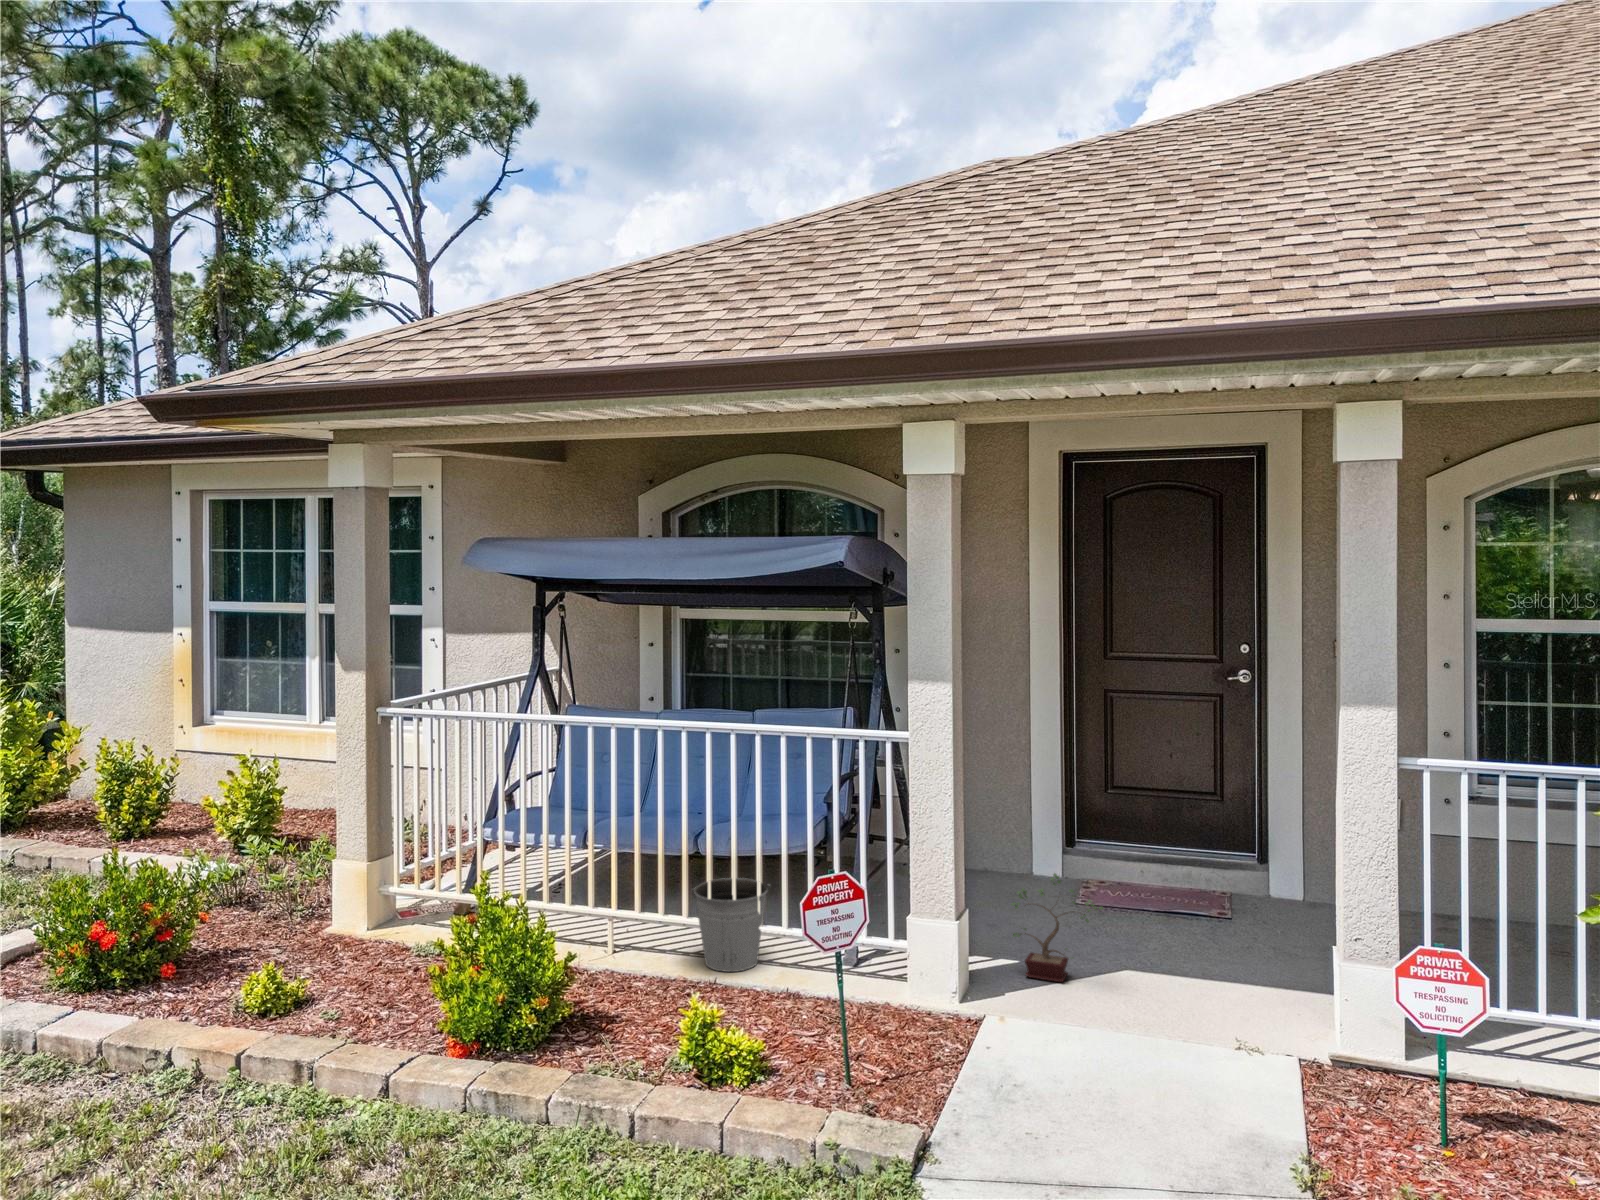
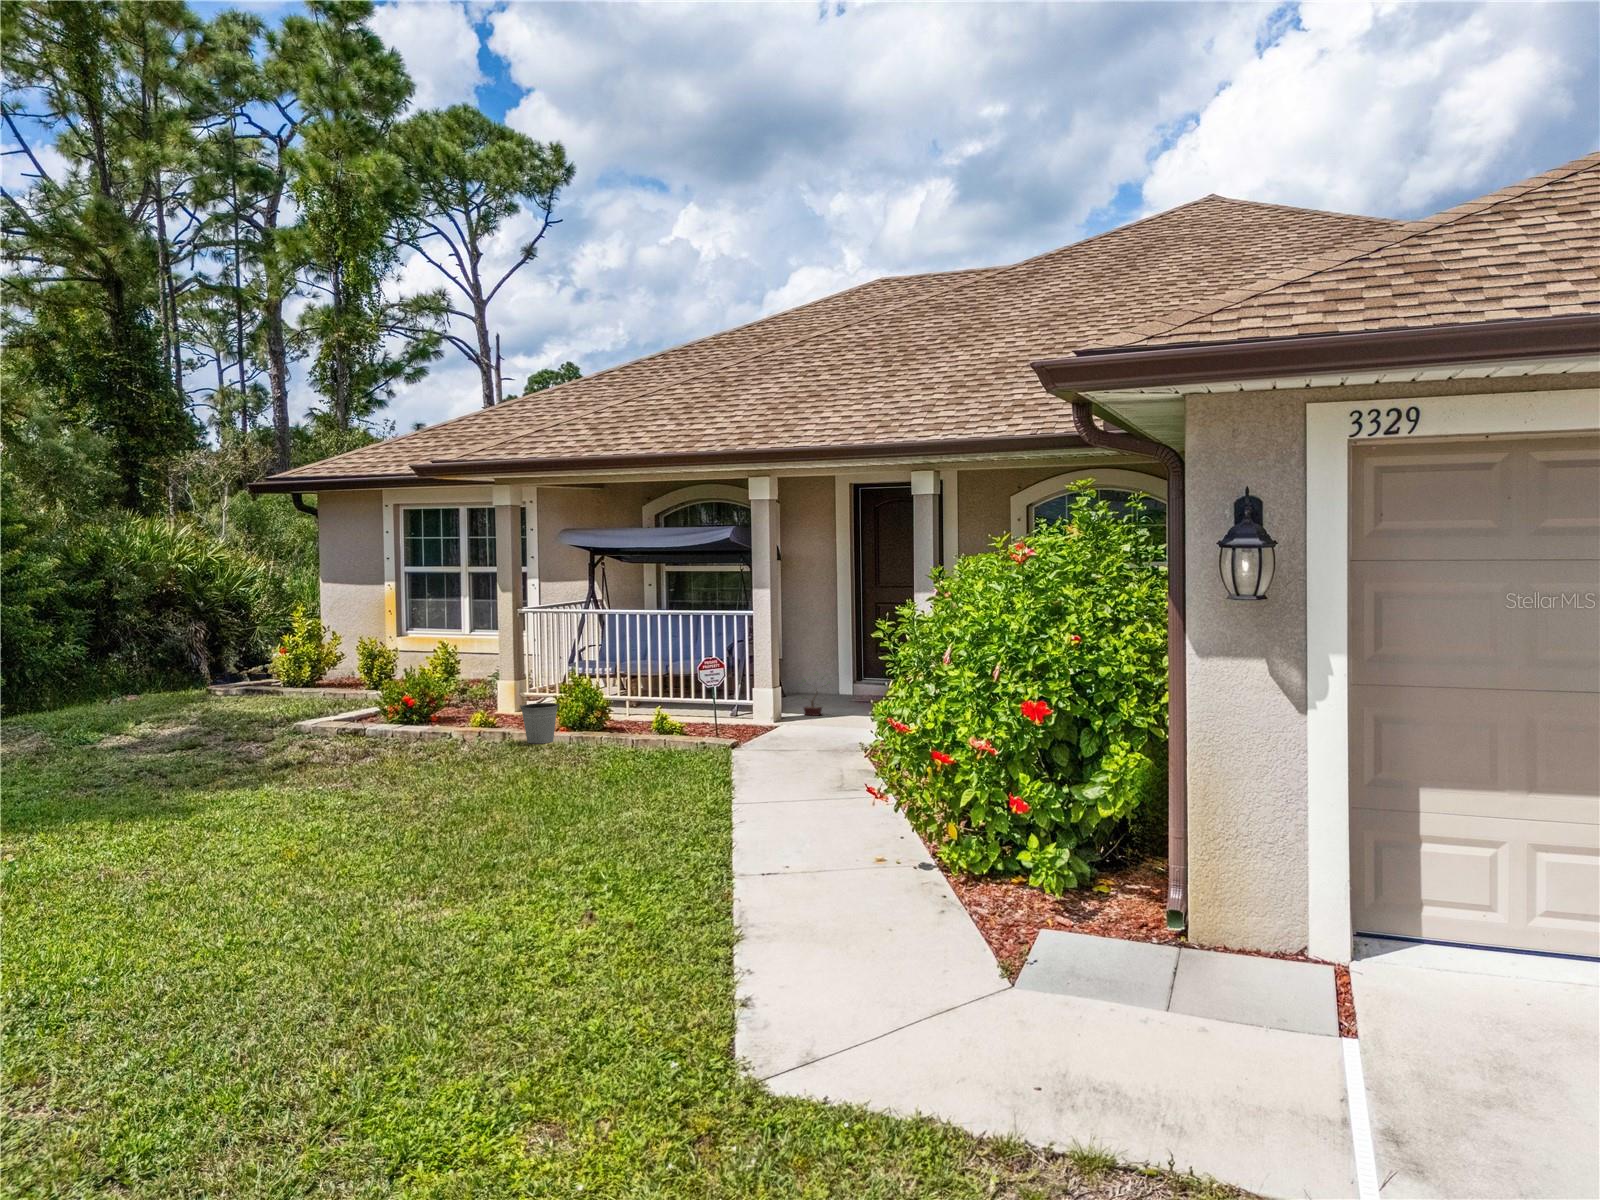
bucket: present [693,878,770,972] -> present [520,703,559,744]

